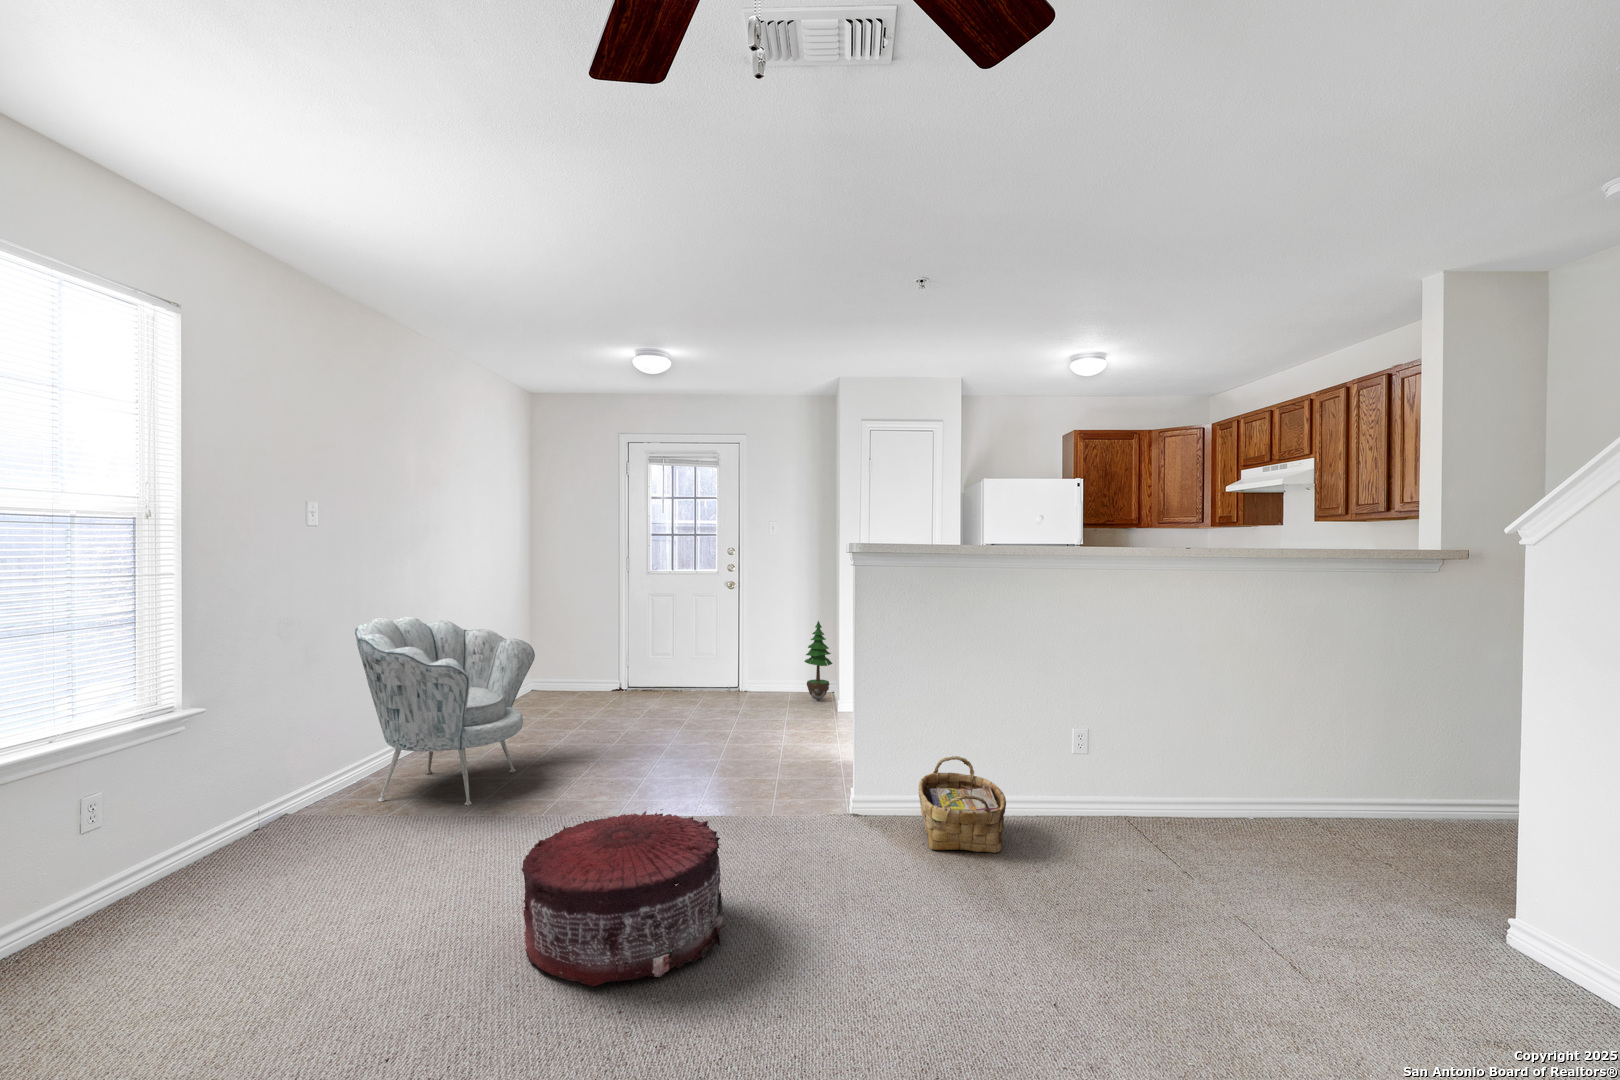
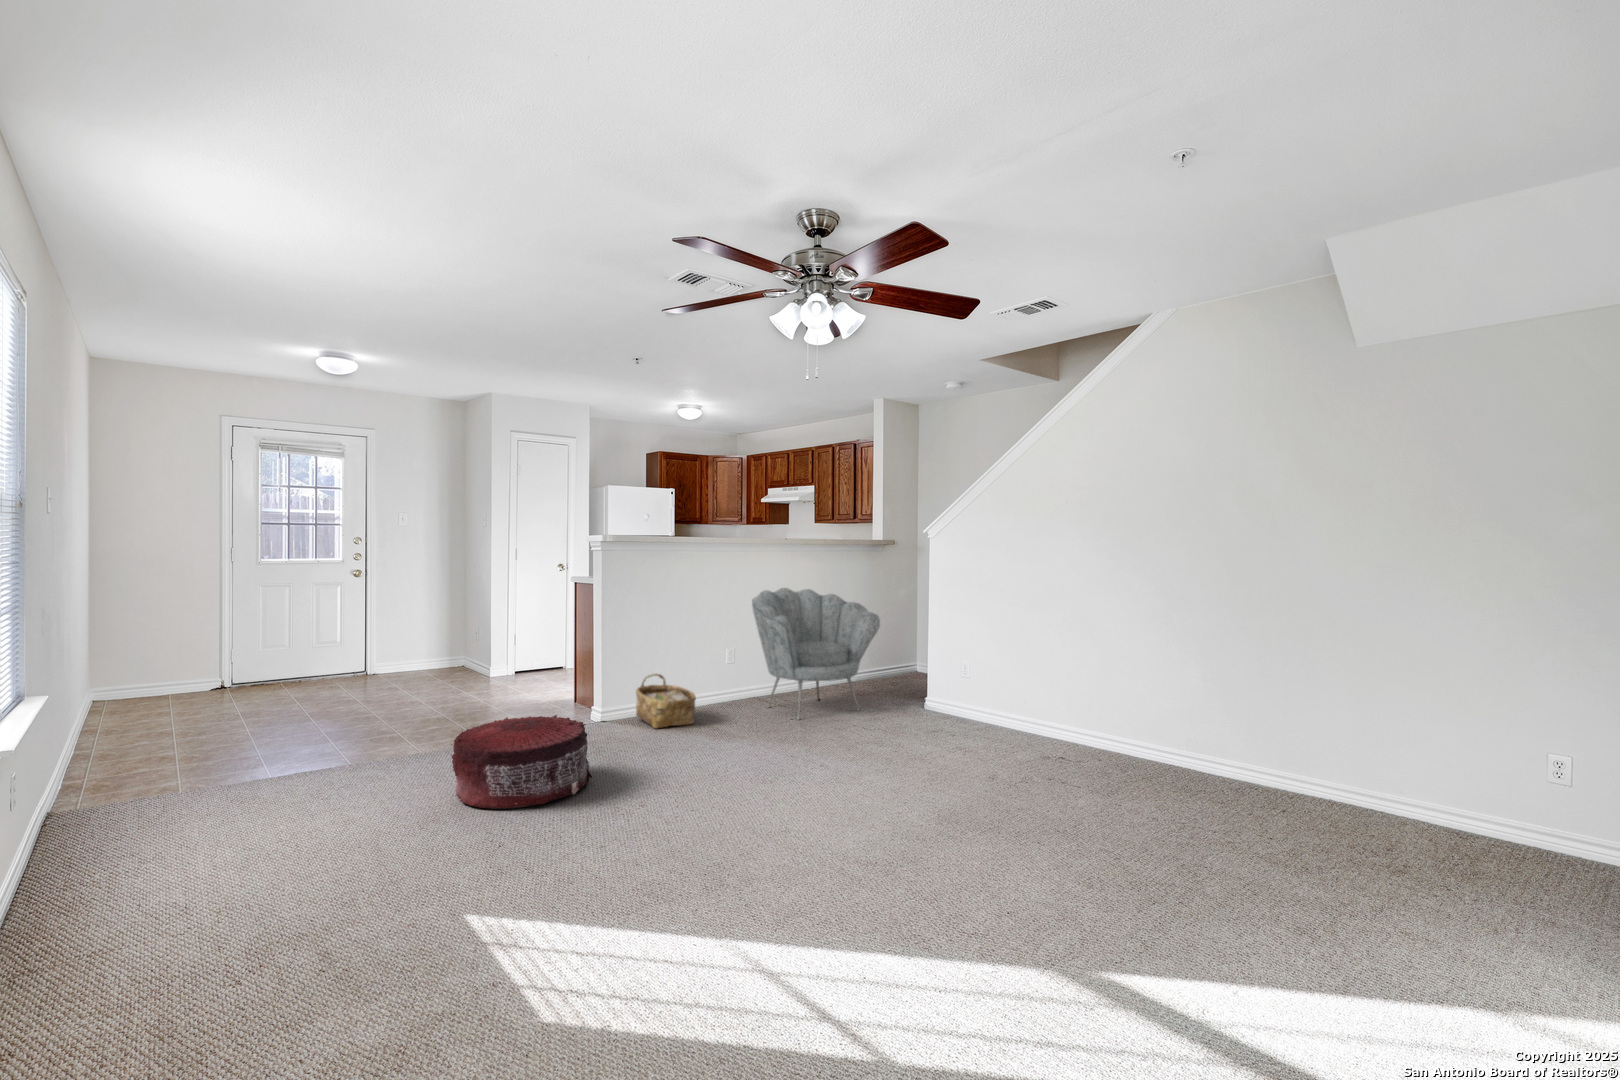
armchair: present [355,616,535,806] -> present [752,588,880,720]
potted tree: present [804,621,832,701] -> none [443,601,470,671]

